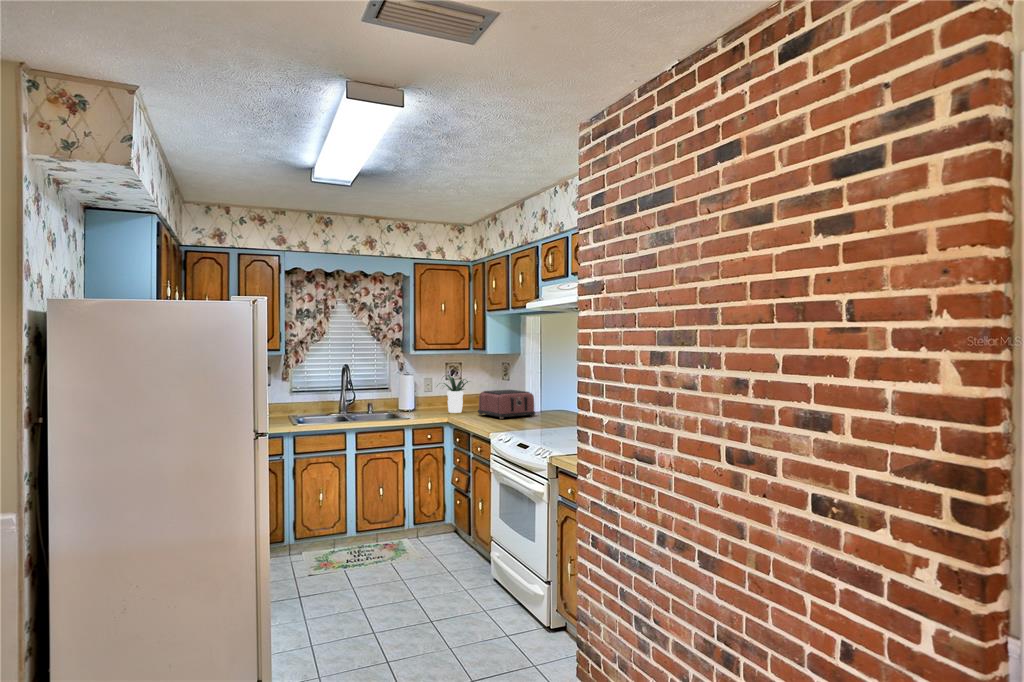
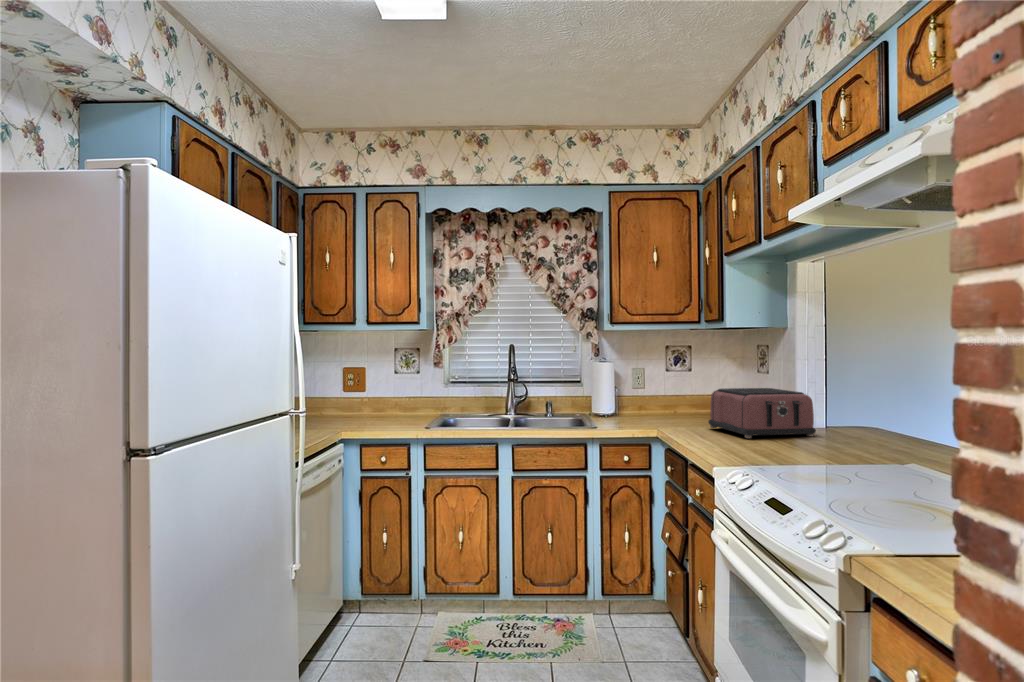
potted plant: present [437,375,468,413] -> none [641,363,711,422]

